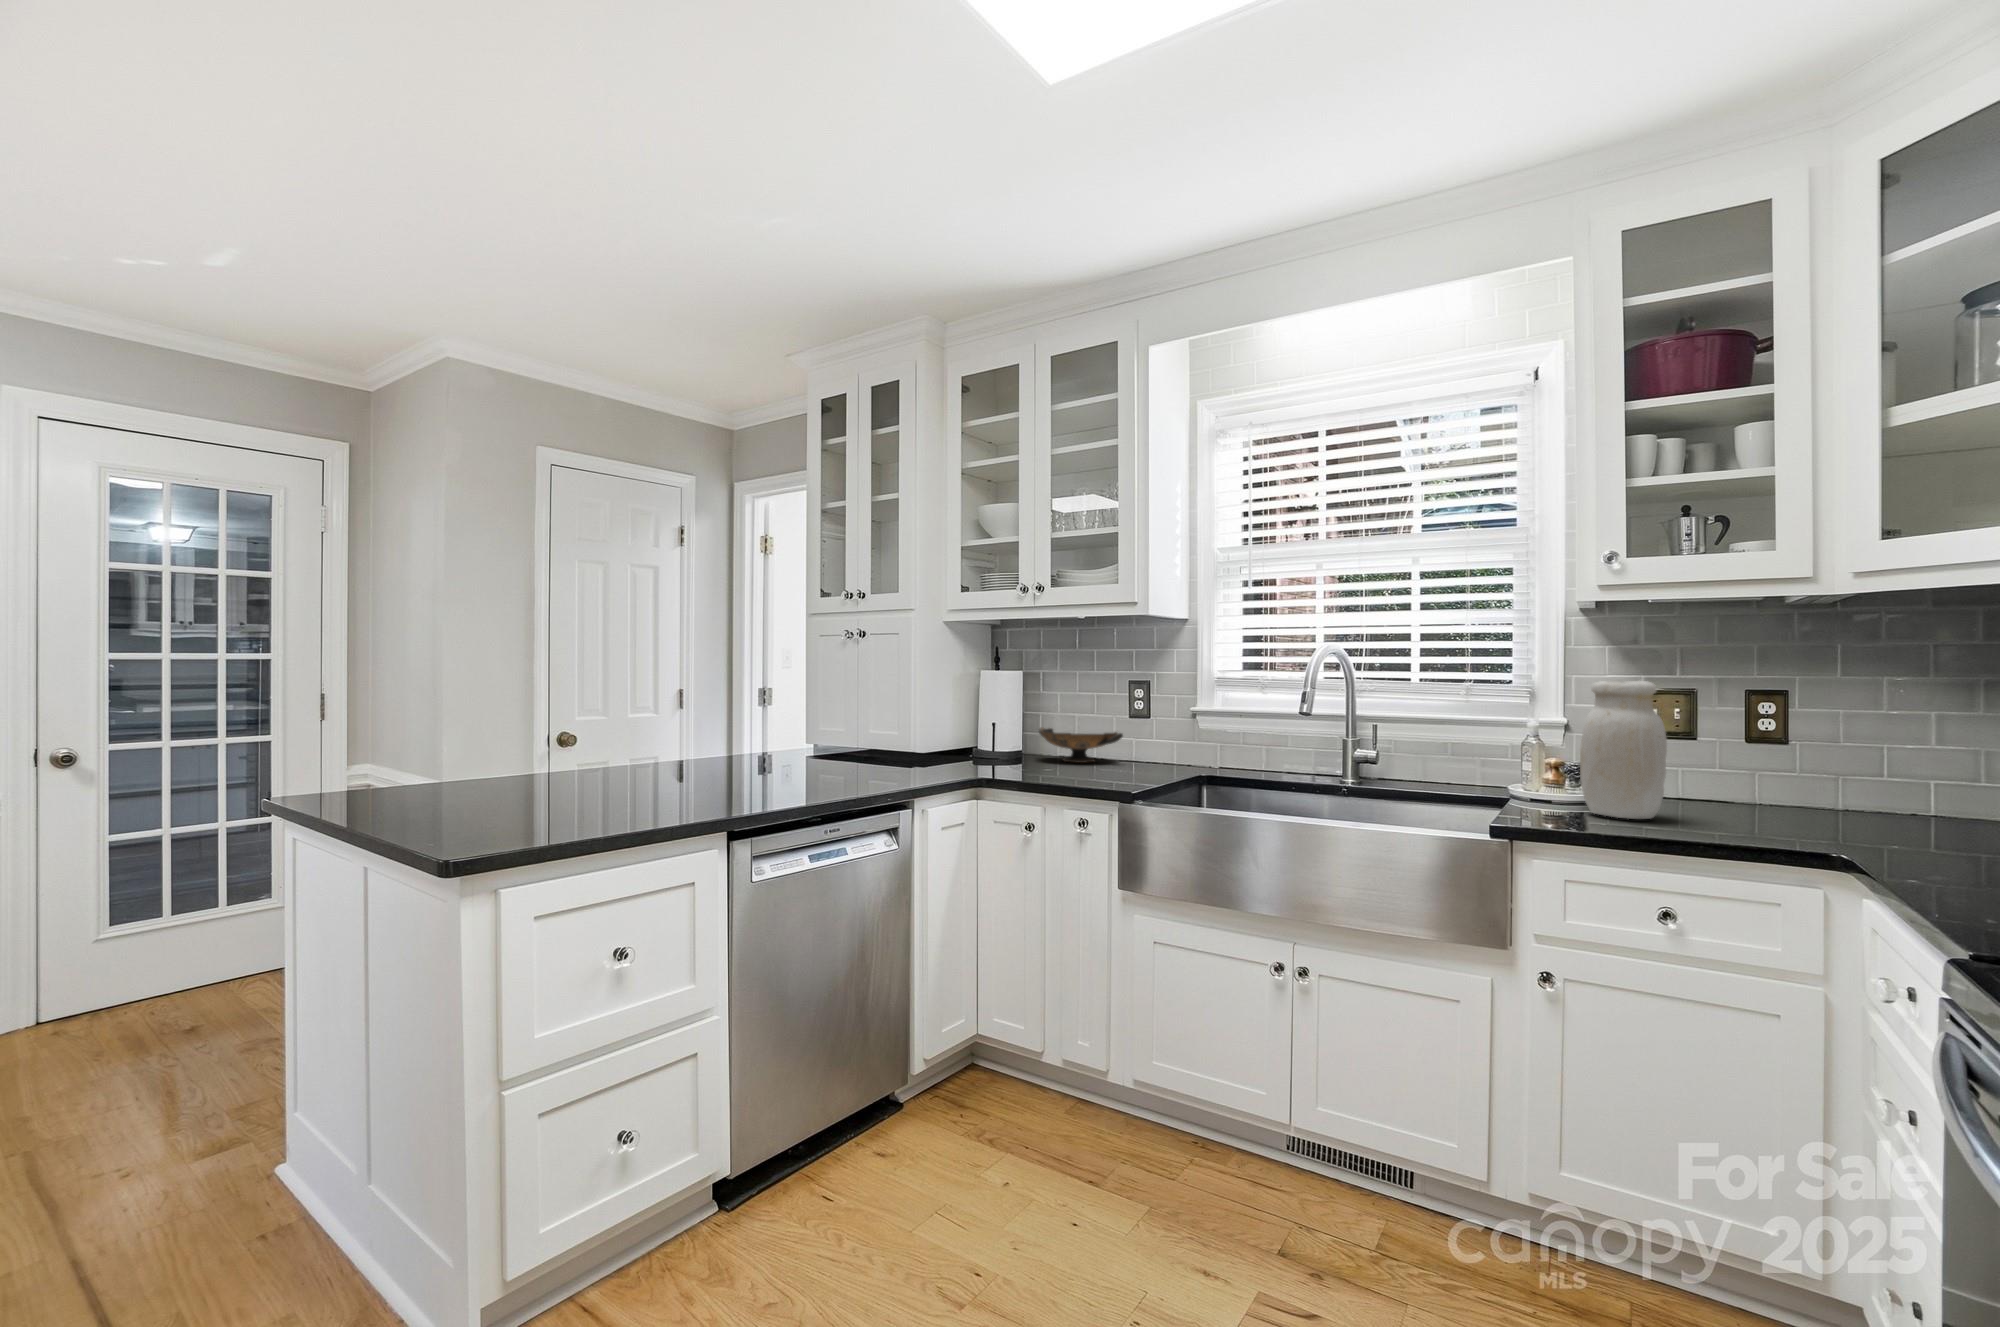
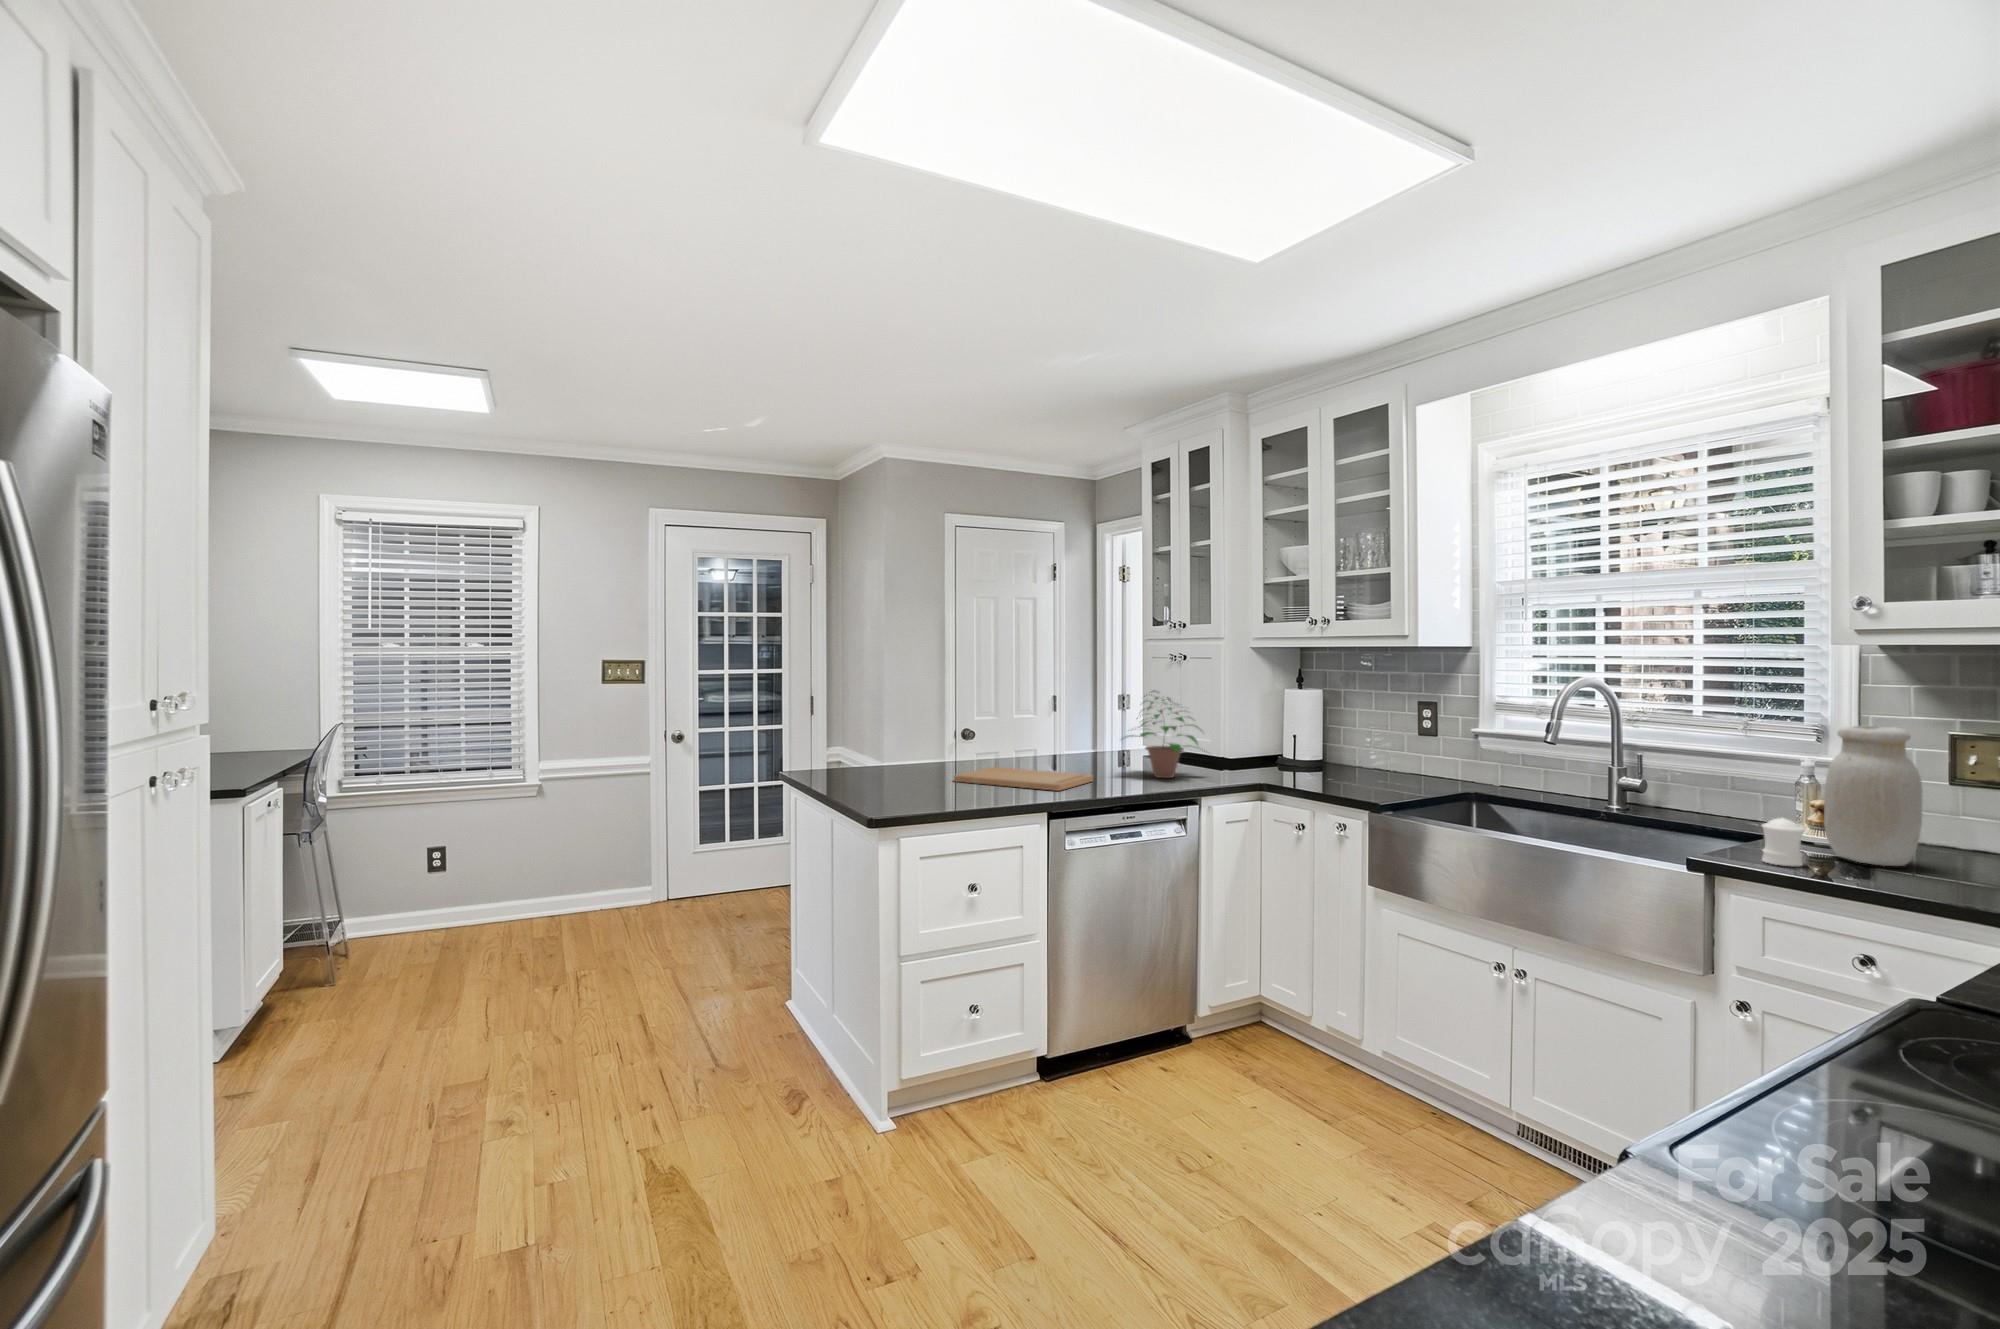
potted plant: none [808,668,920,778] -> present [1128,690,1201,778]
decorative bowl: present [1039,727,1123,763] -> none [1334,740,1410,774]
cutting board: none [575,776,777,802] -> present [954,767,1093,791]
salt shaker: none [1544,777,1584,827] -> present [1761,818,1804,866]

